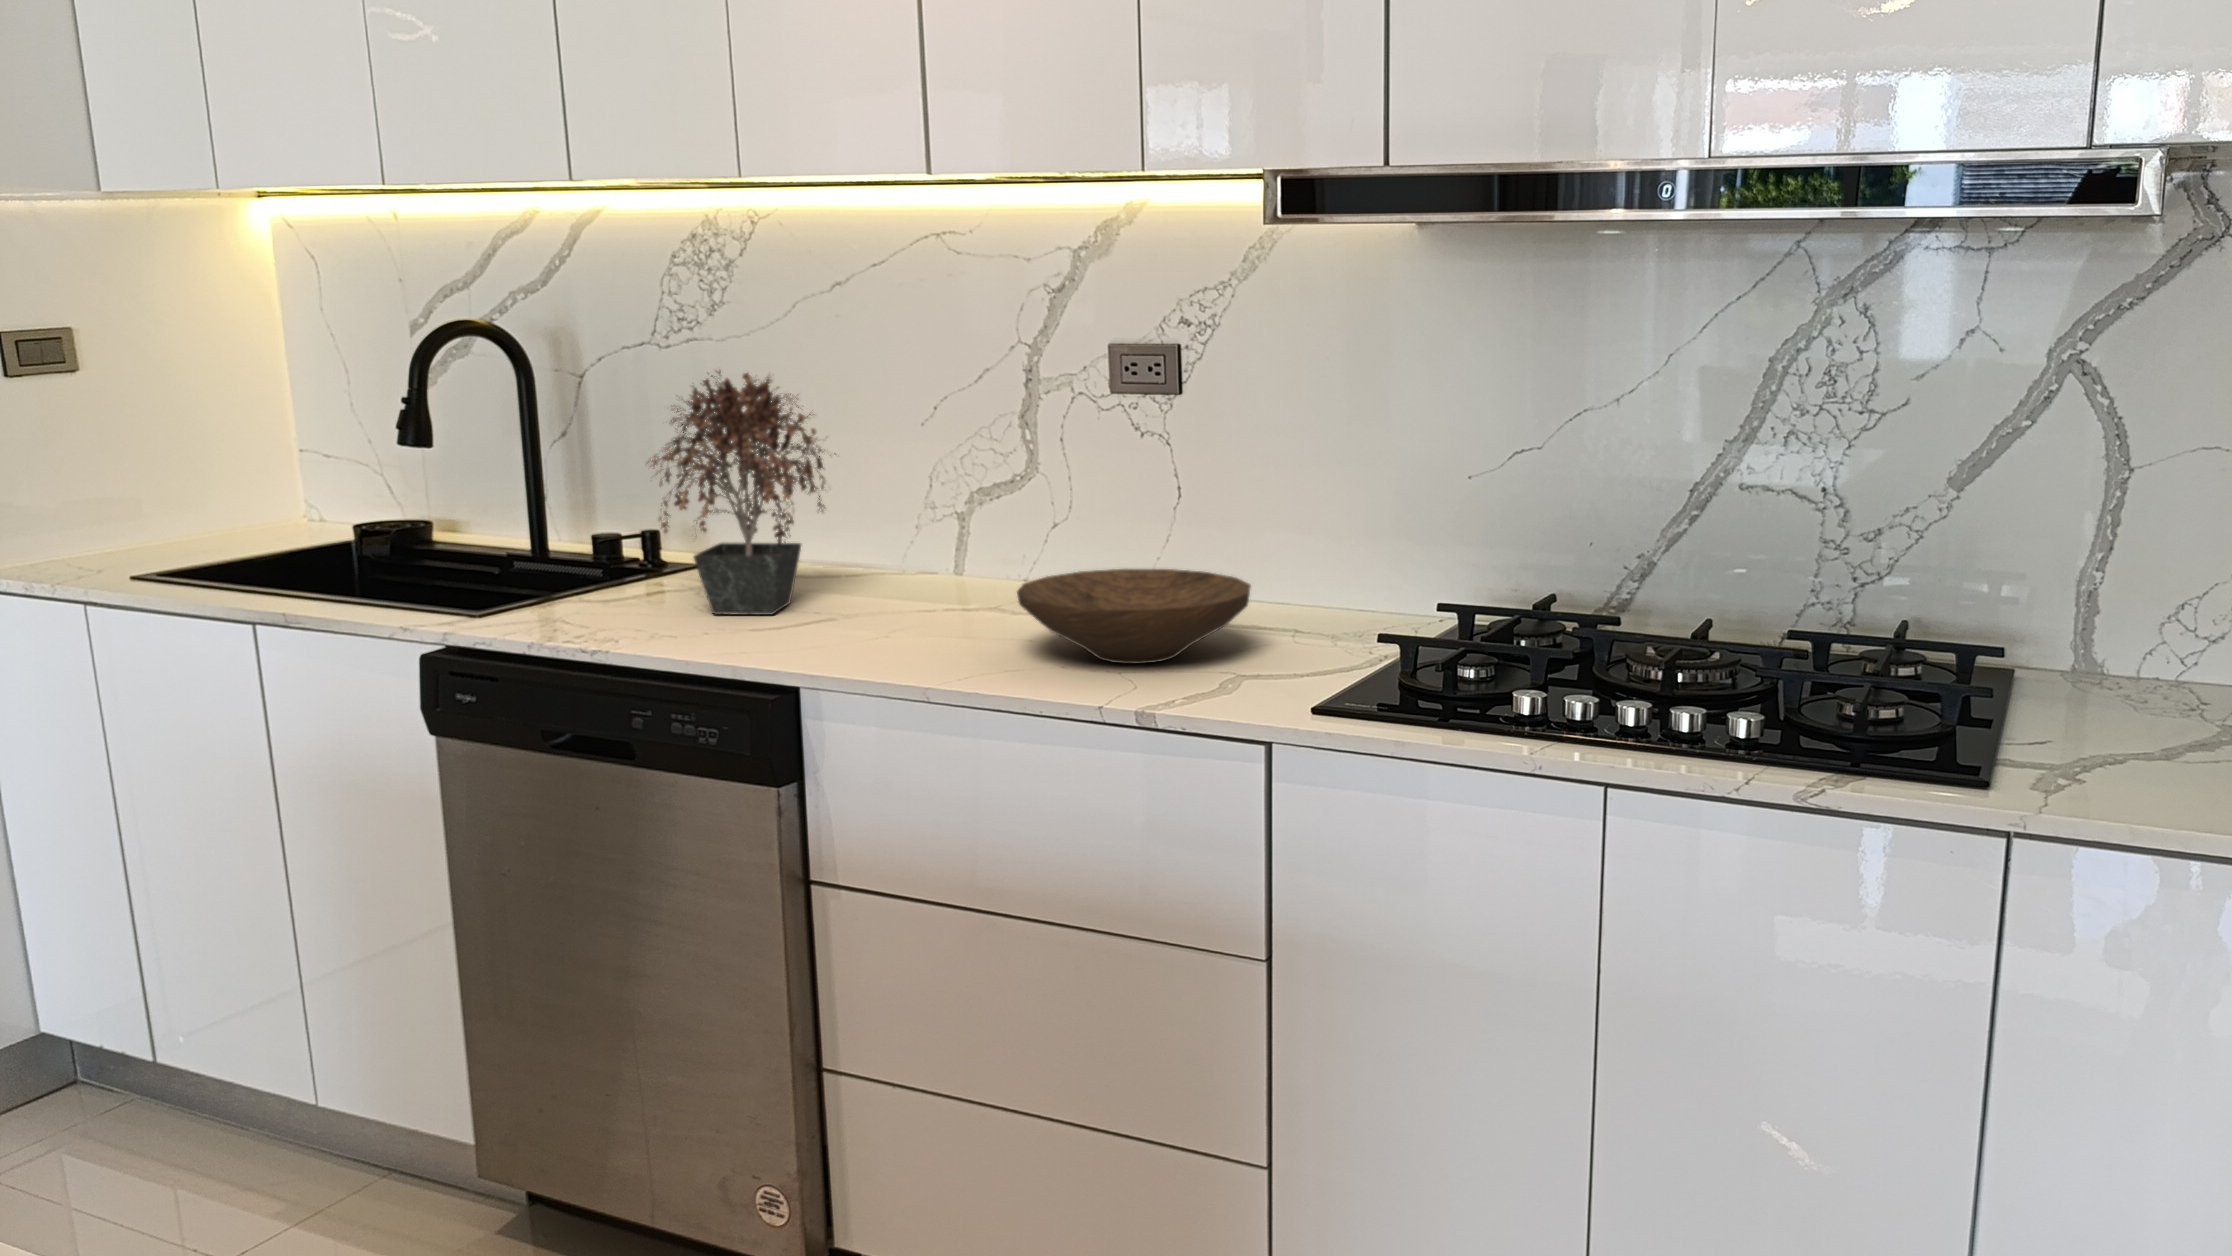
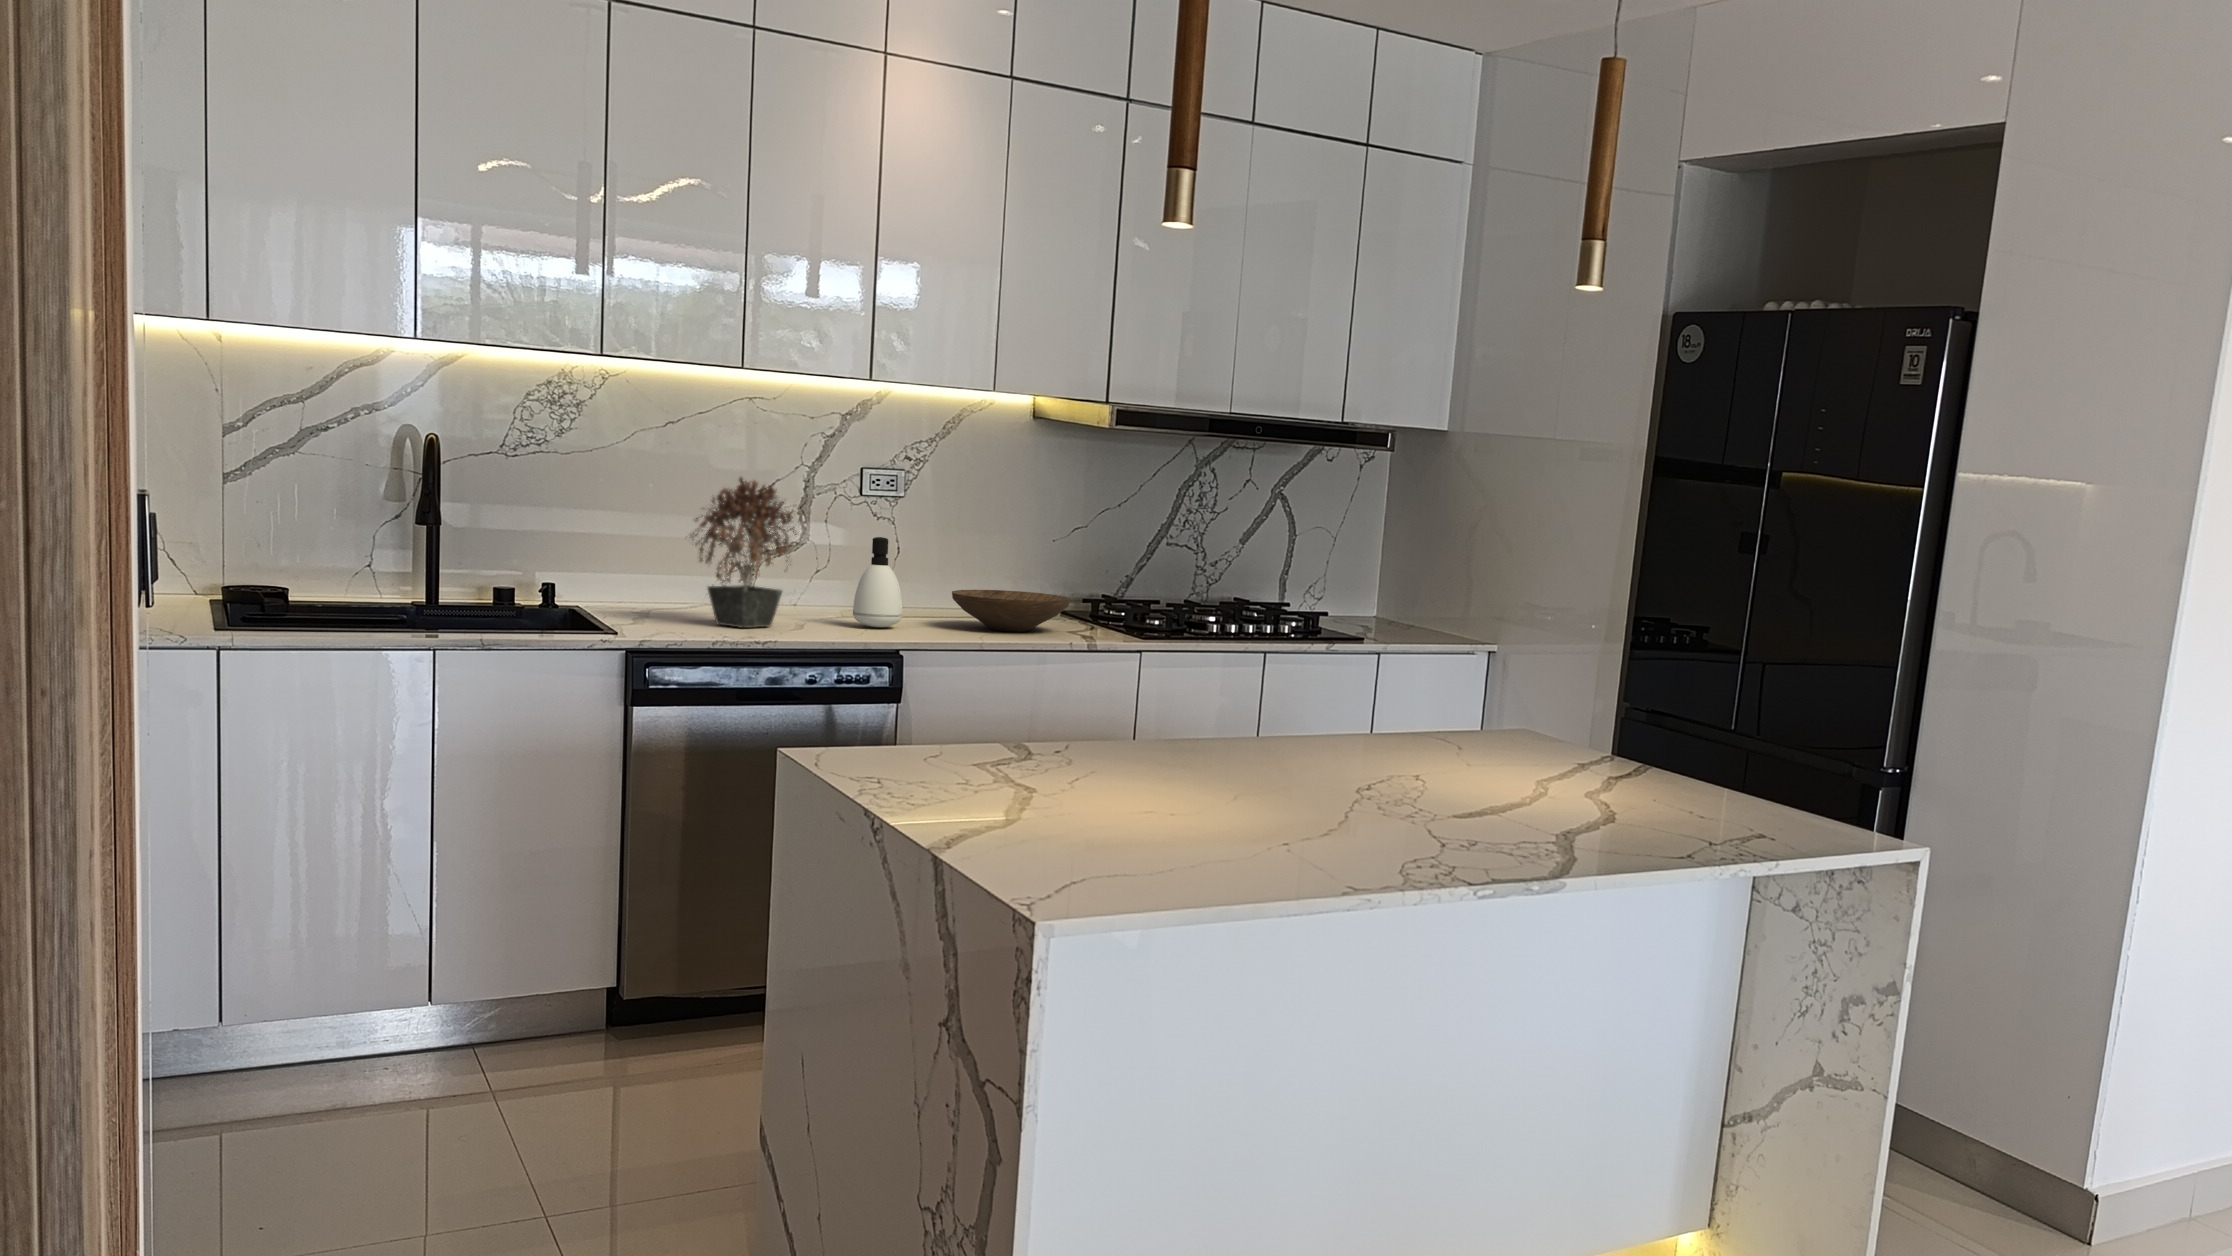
soap dispenser: none [887,469,975,630] -> present [853,537,902,627]

